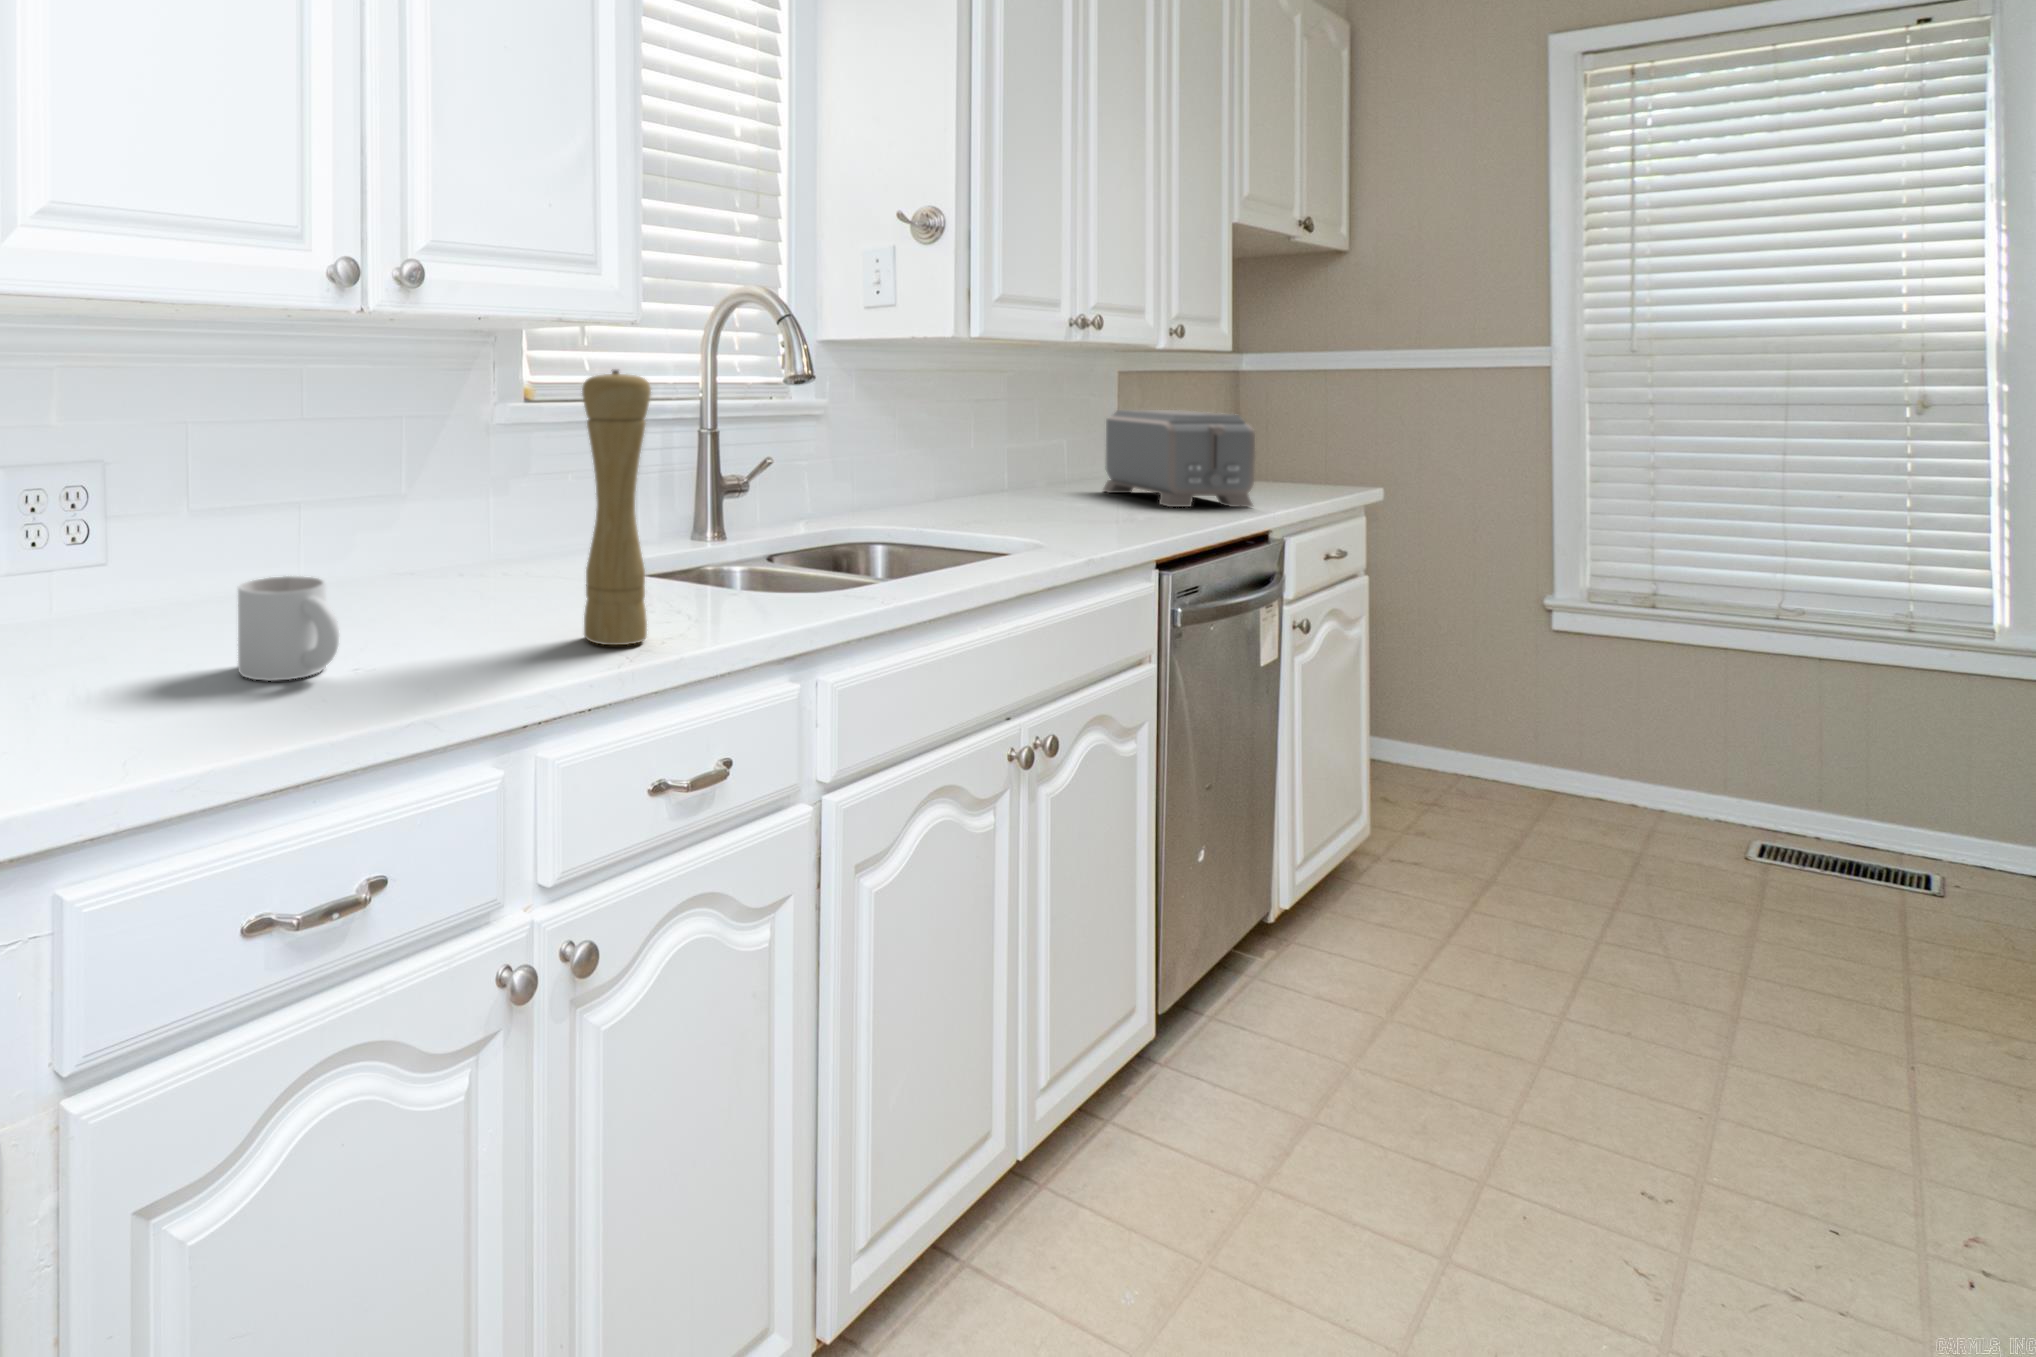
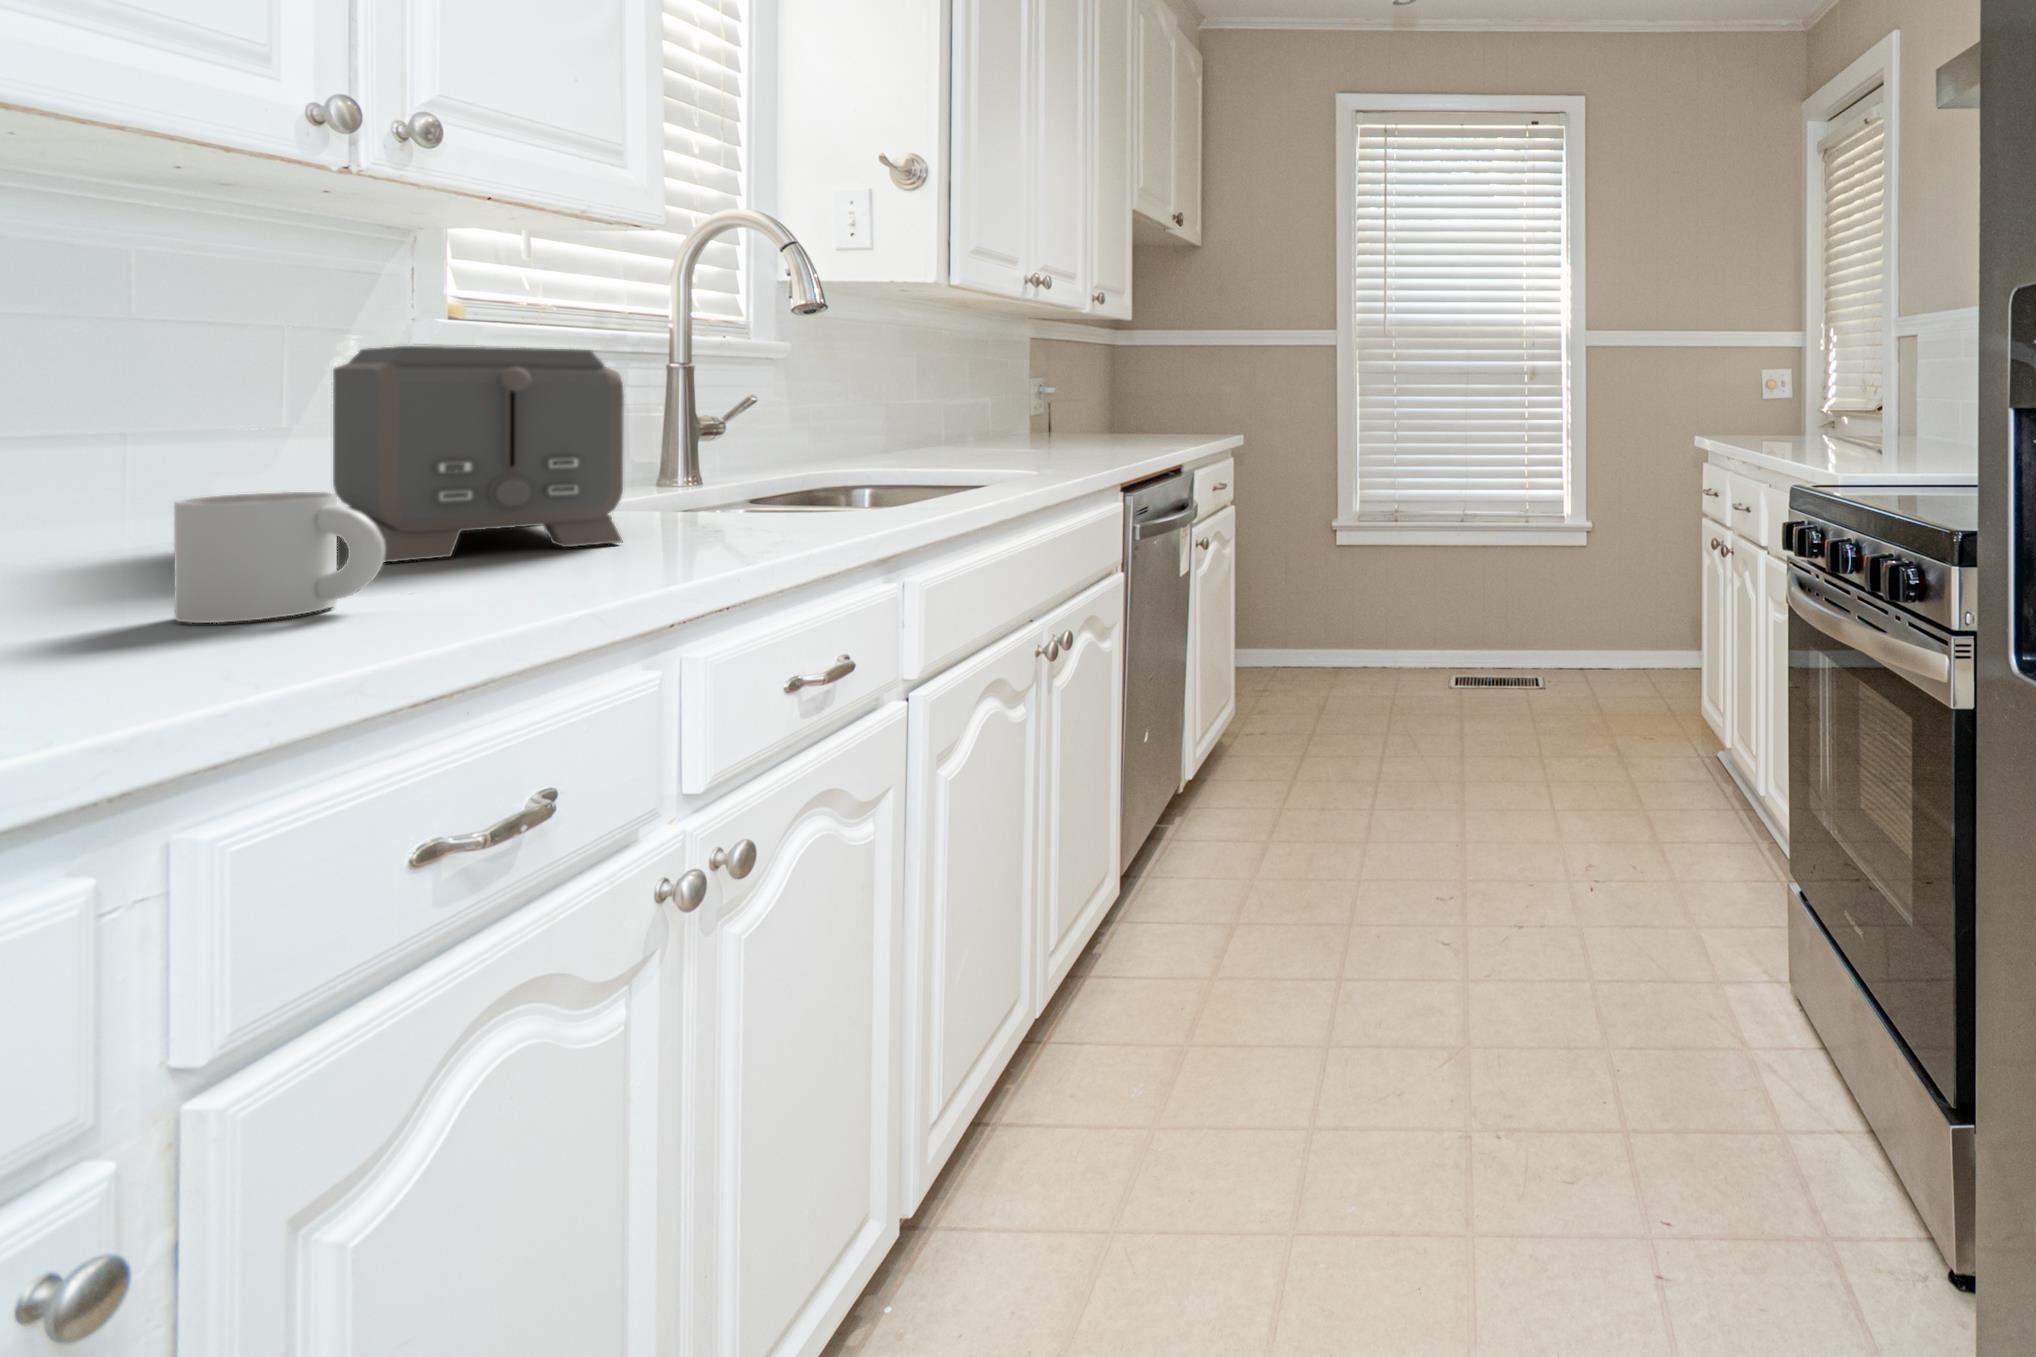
pepper mill: present [582,370,651,645] -> none [666,258,754,552]
toaster: present [1103,410,1255,507] -> present [333,346,624,562]

